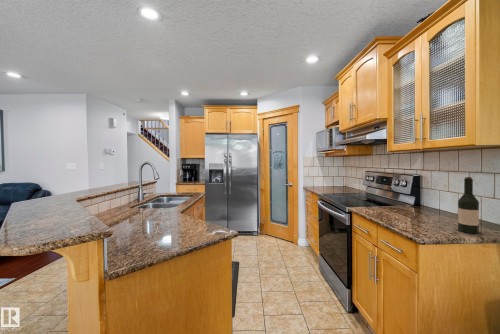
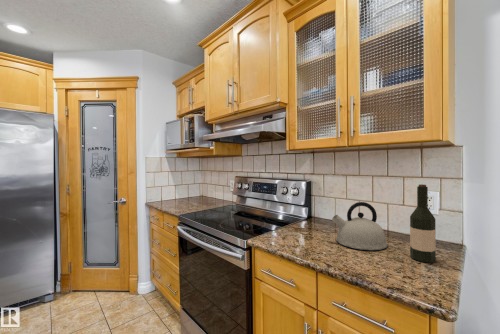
kettle: none [410,190,457,224] -> present [332,202,388,250]

